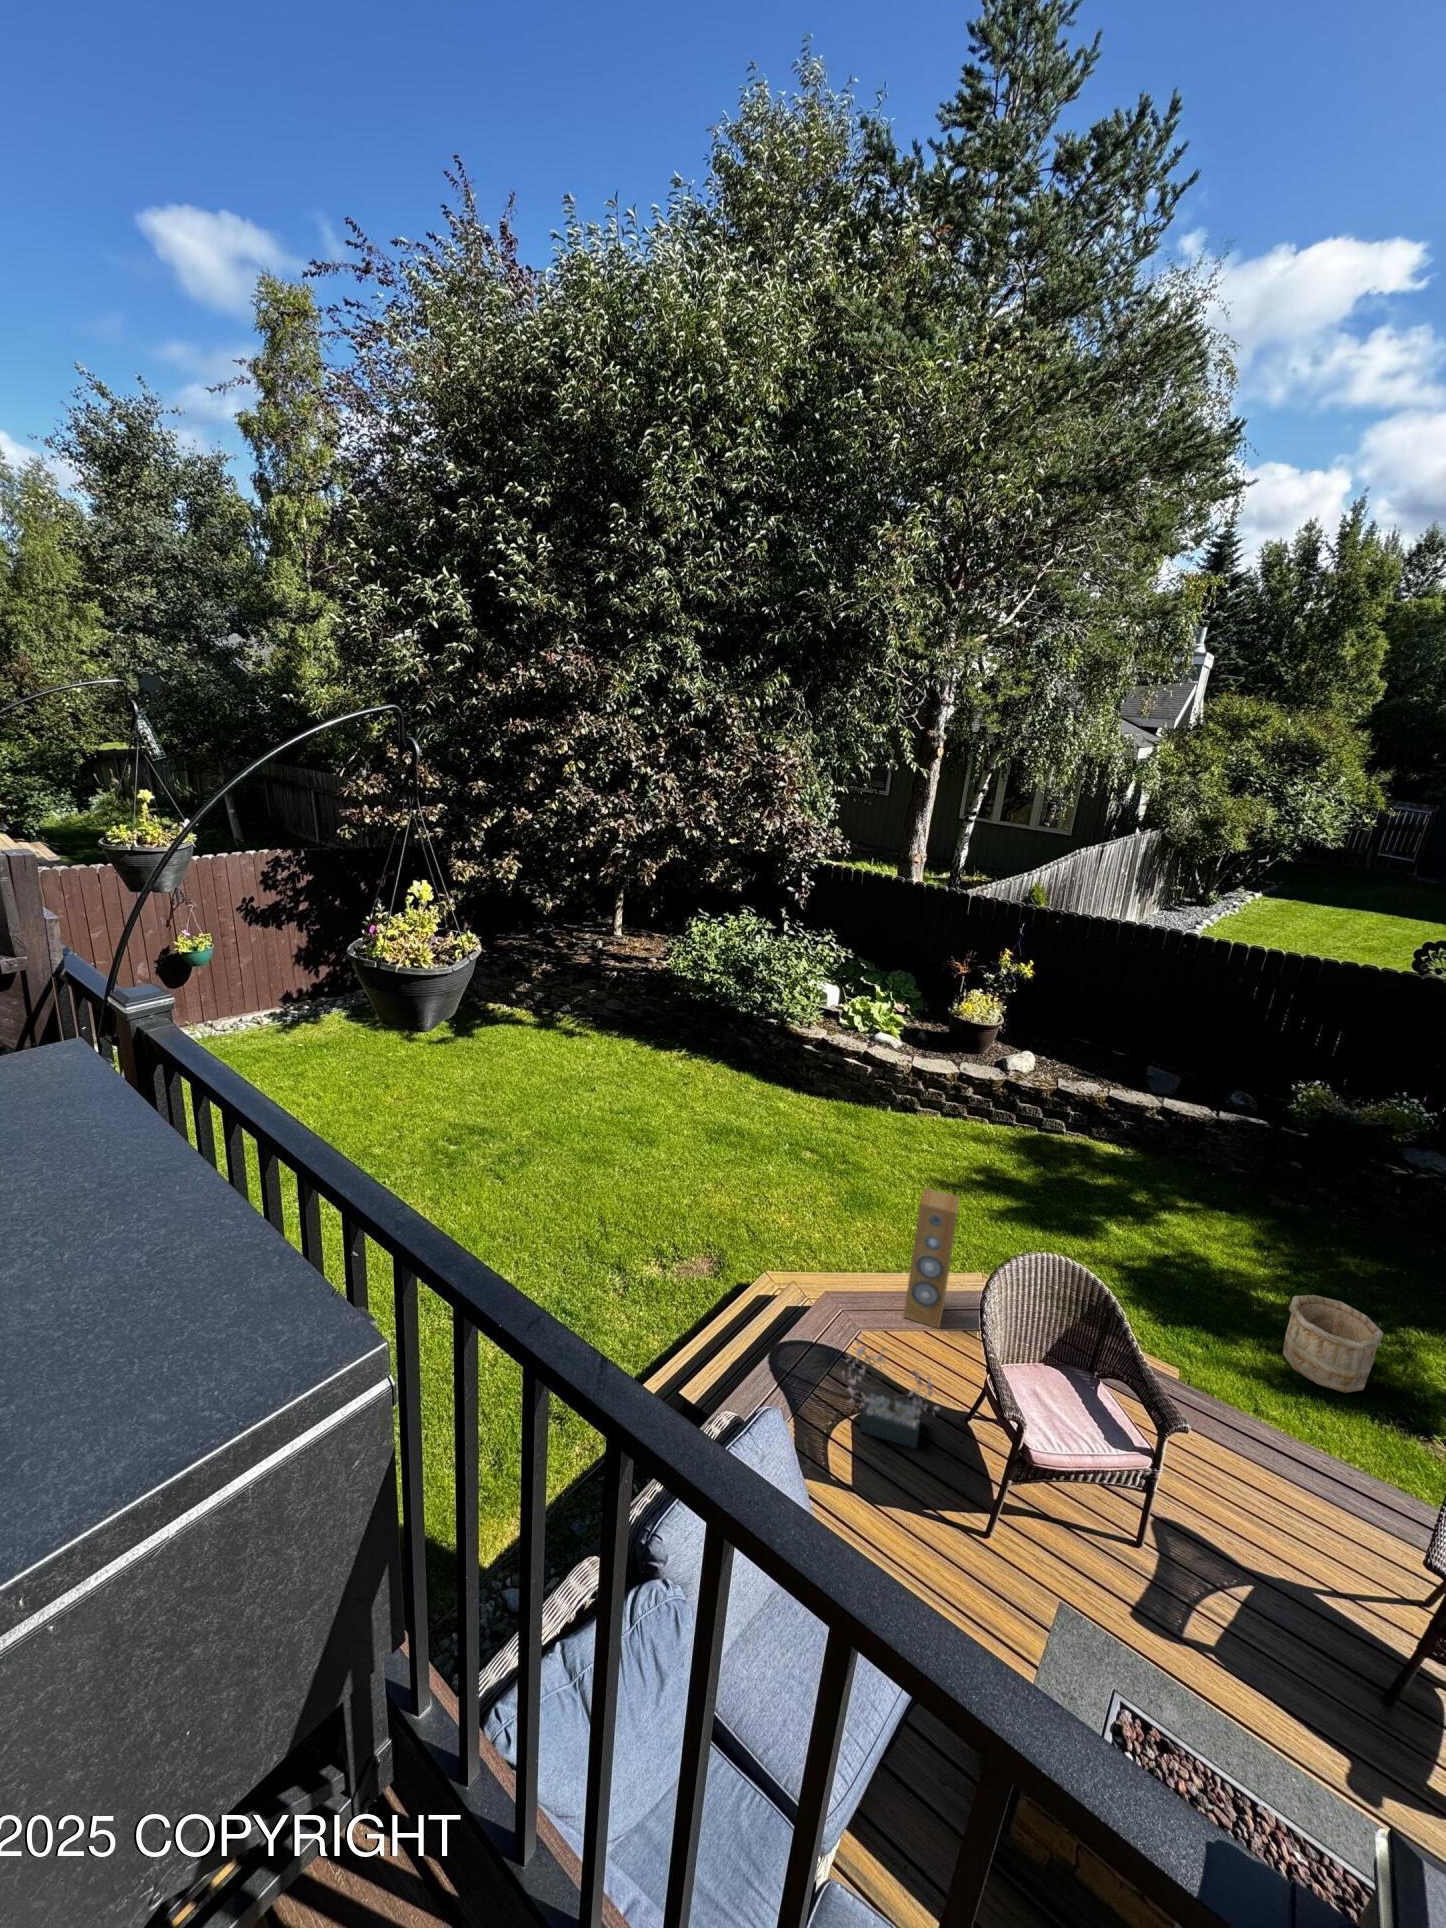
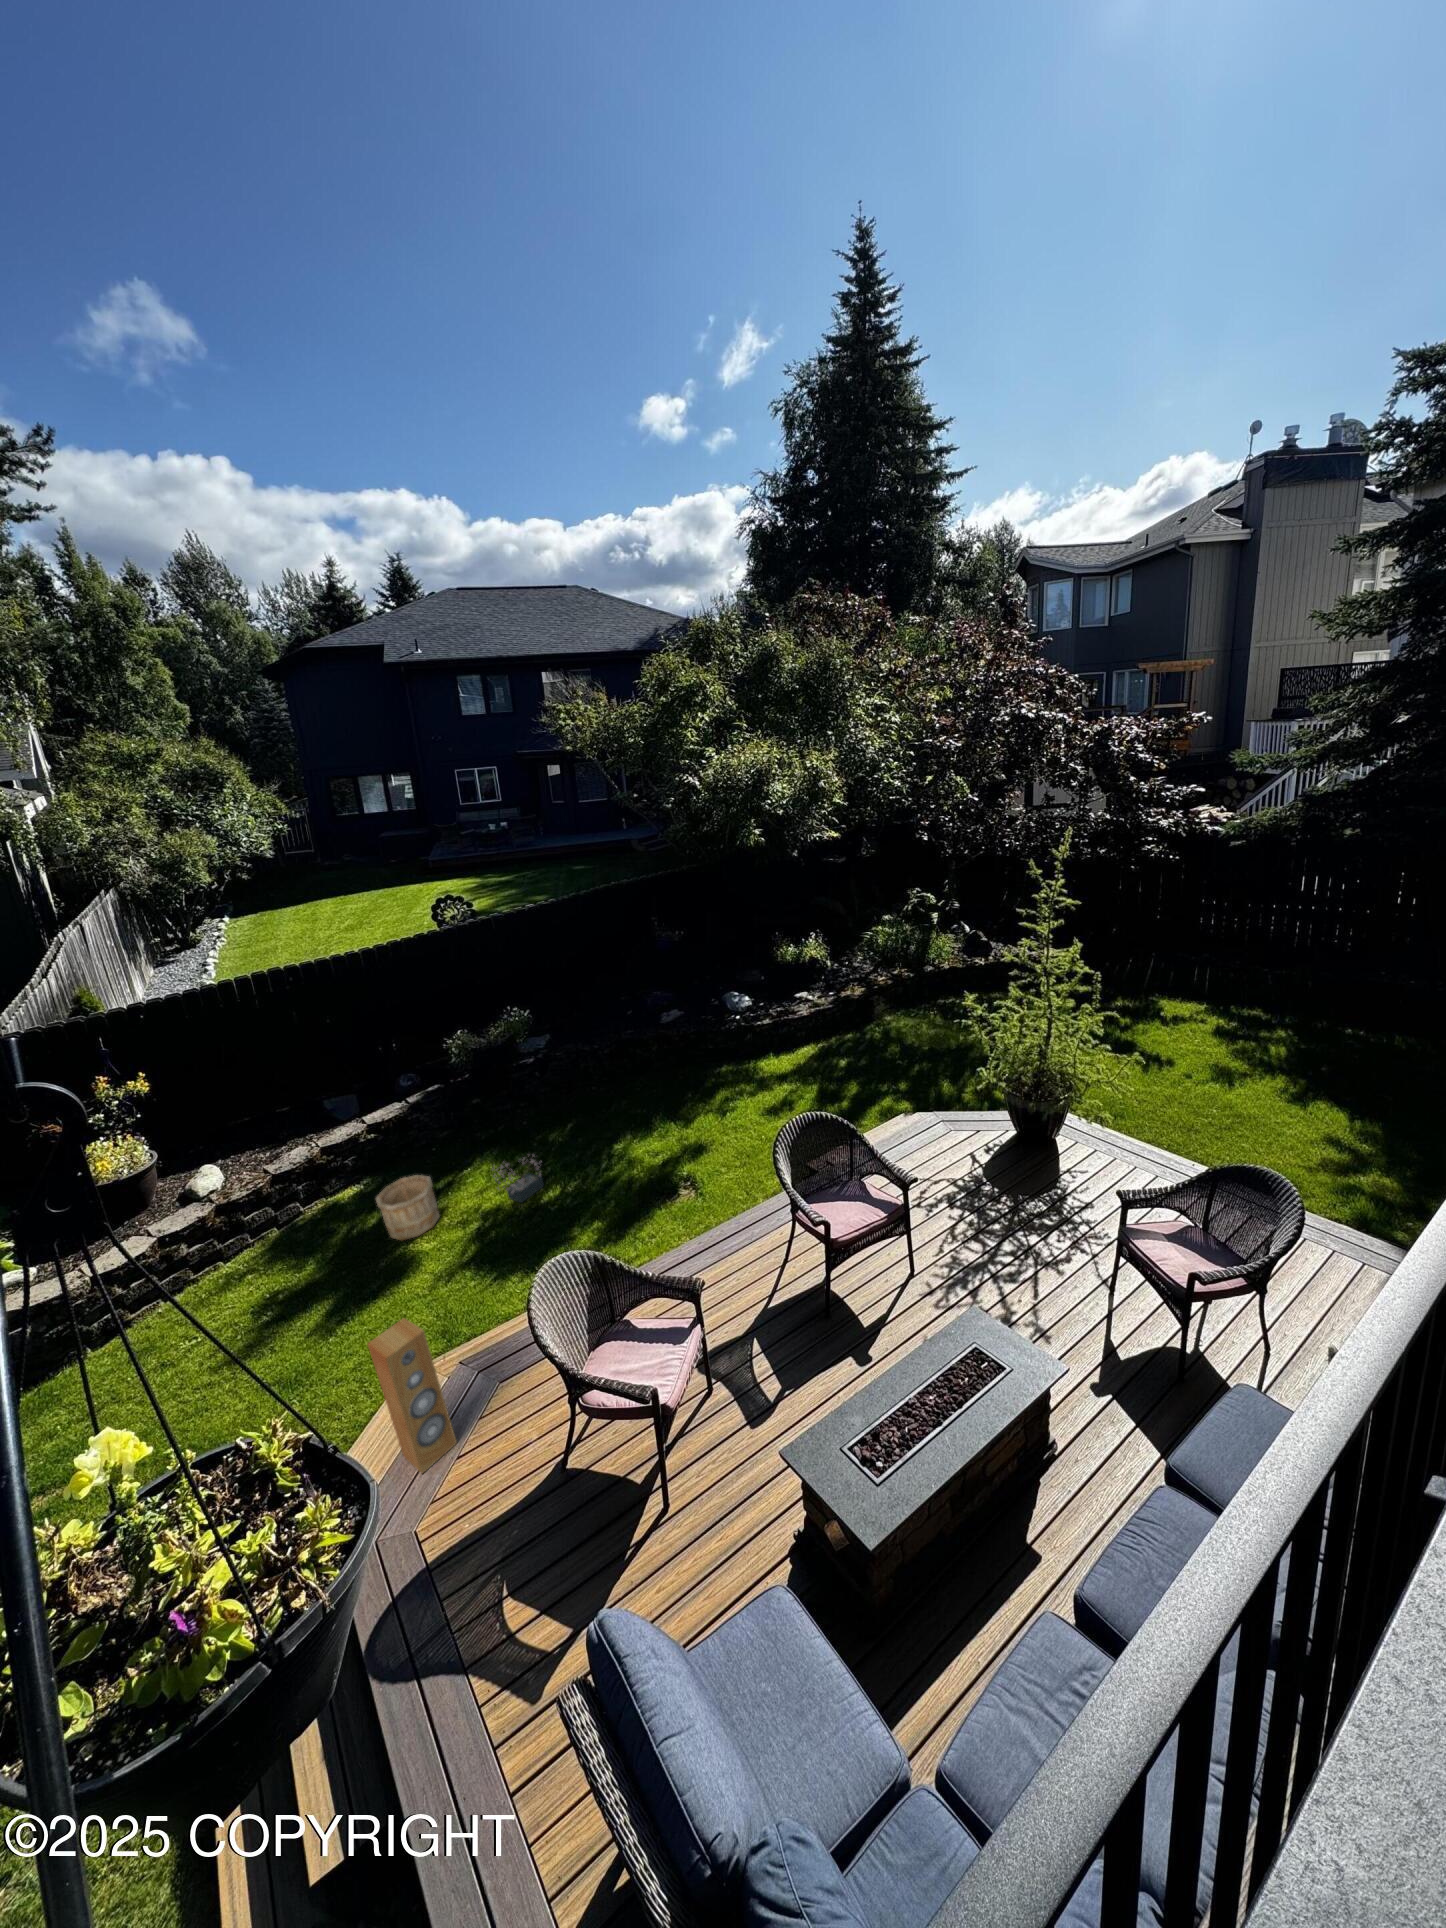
wooden bucket: present [1283,1295,1383,1393] -> present [376,1175,439,1240]
decorative plant: present [842,1340,939,1448] -> present [497,1158,544,1203]

